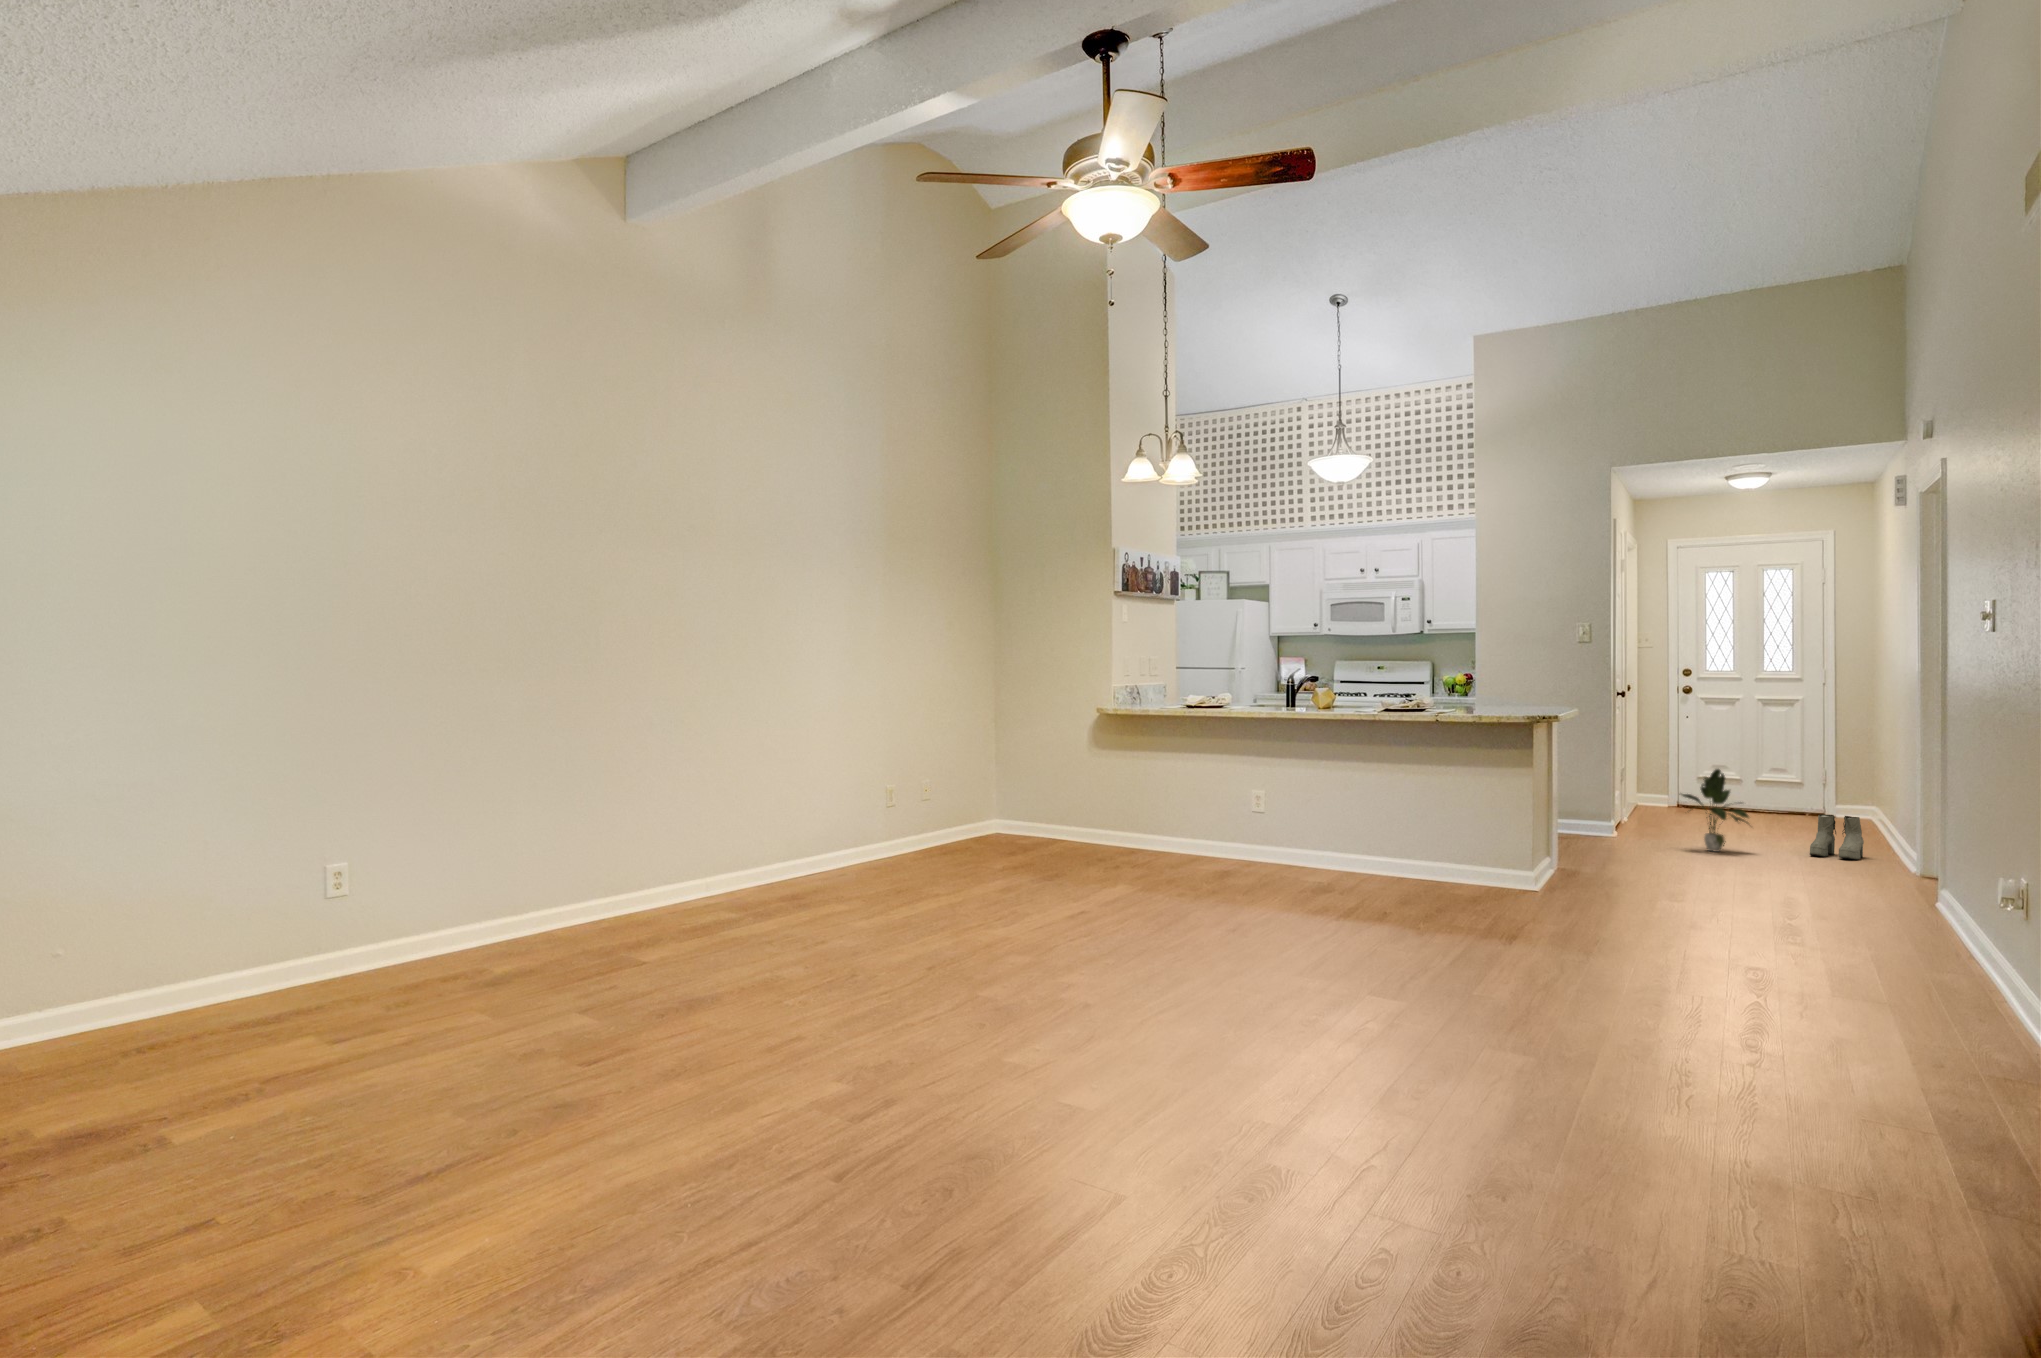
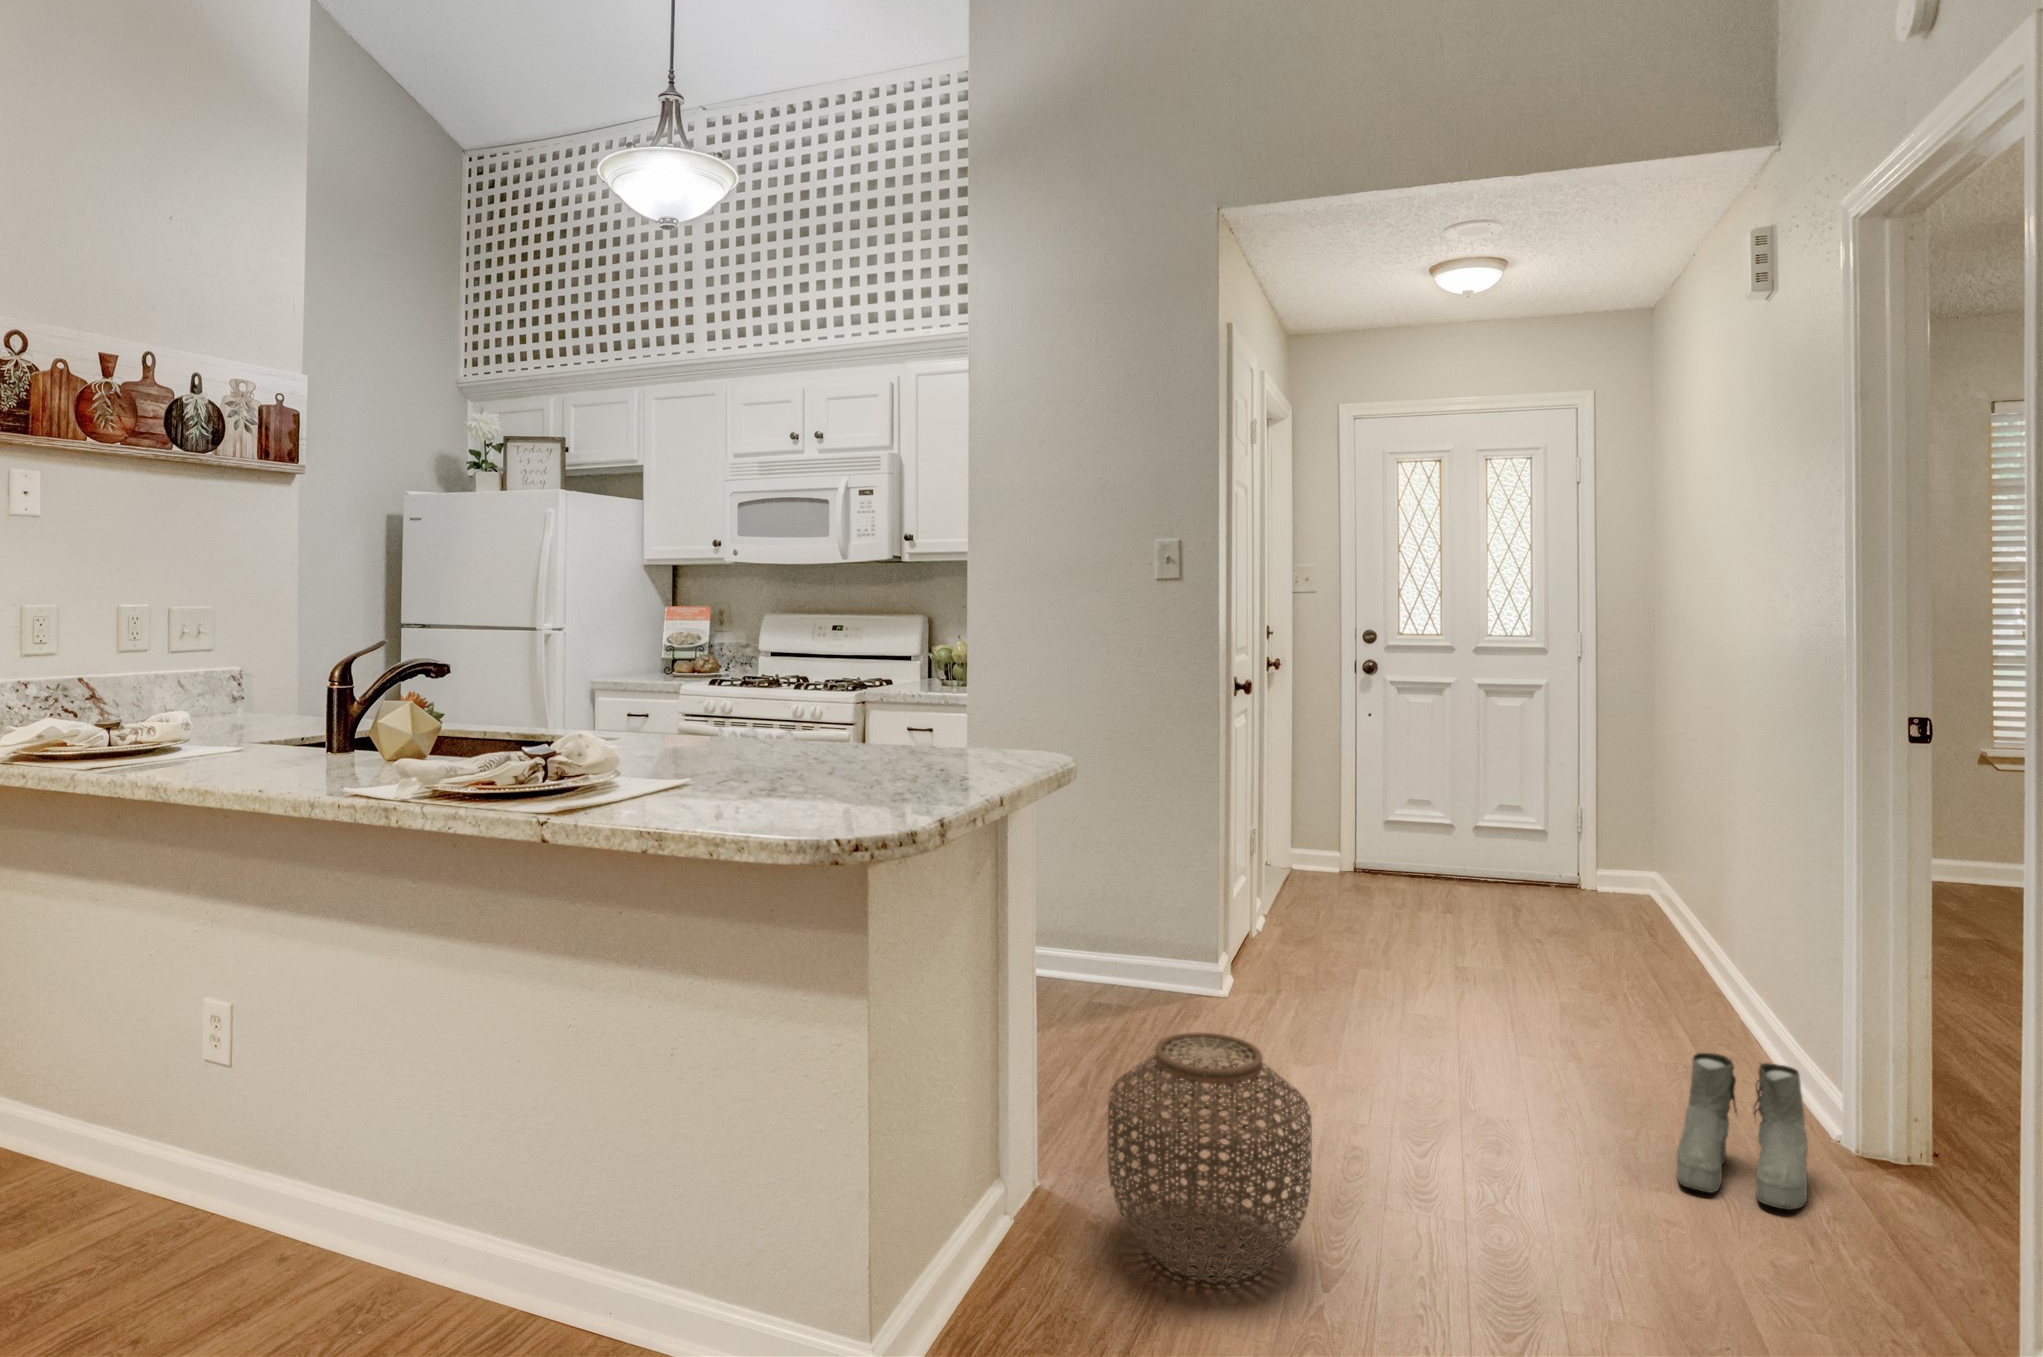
potted plant: present [1682,769,1749,852] -> none [1355,946,1546,1190]
woven basket: none [1589,786,1663,855] -> present [1108,1032,1312,1282]

